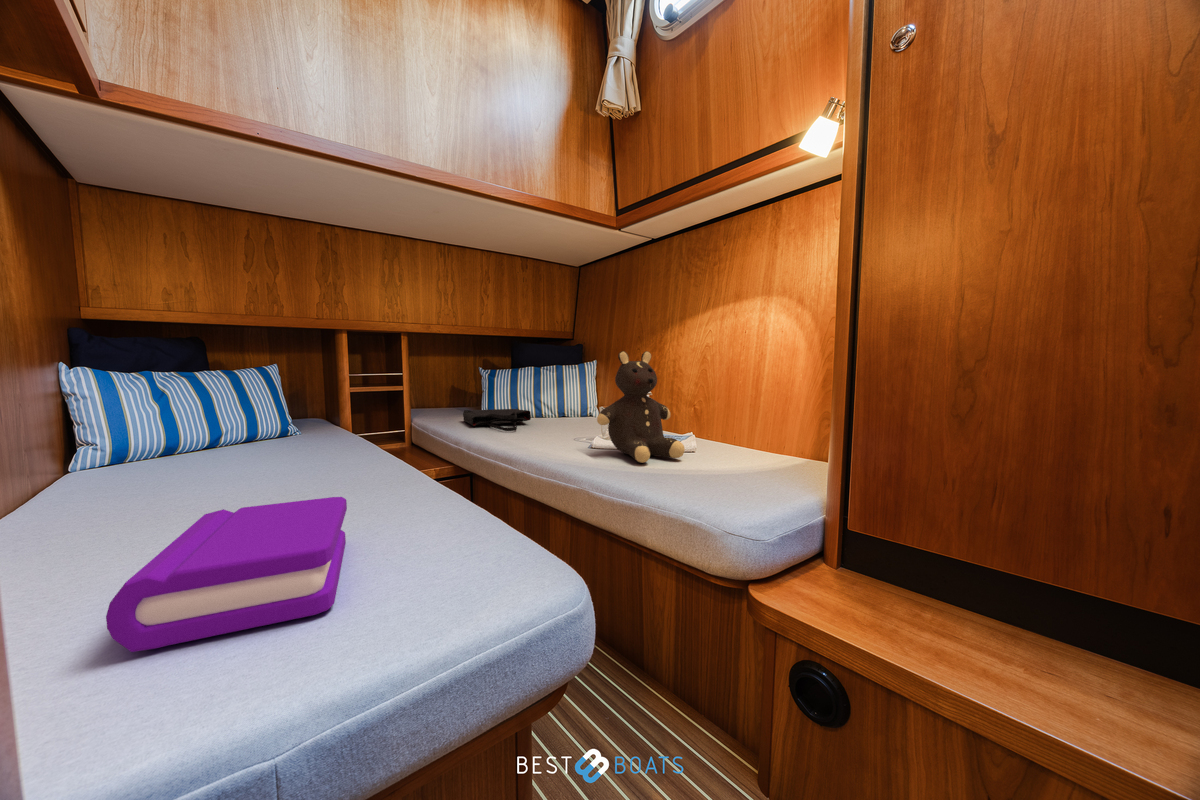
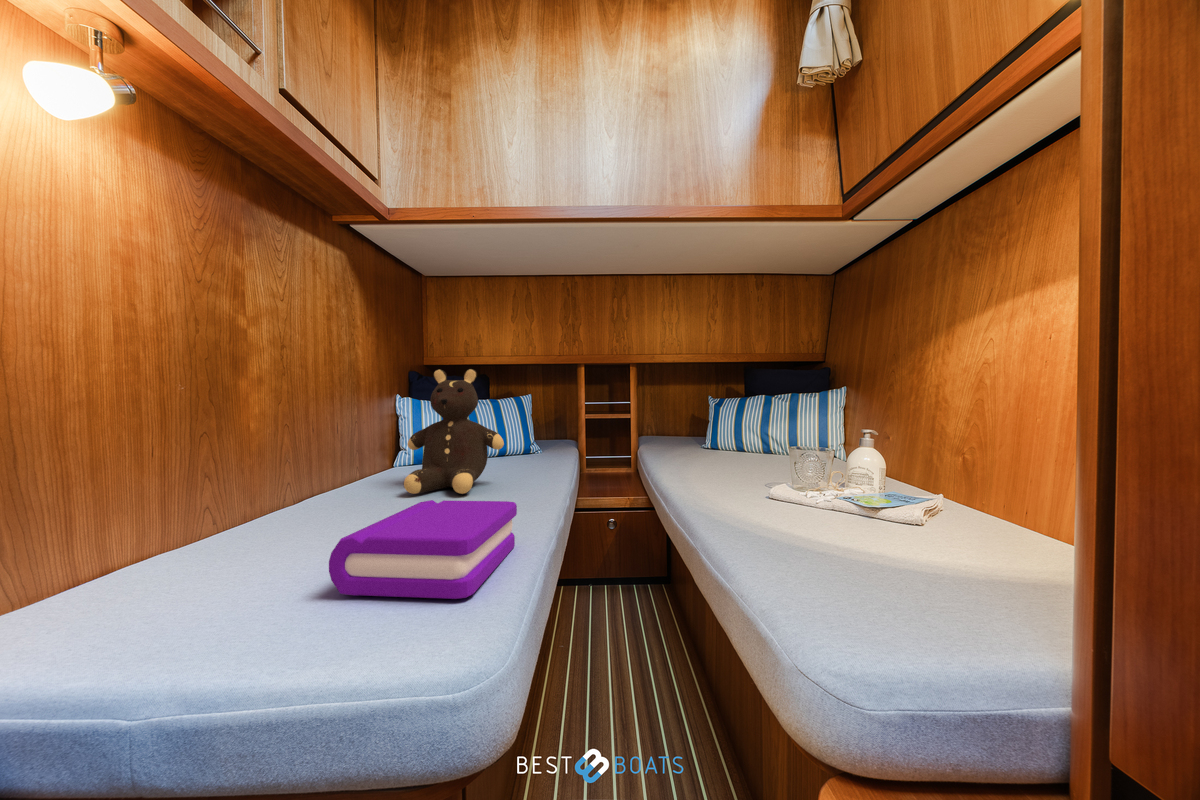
teddy bear: present [597,351,685,463] -> present [404,369,504,494]
tote bag: present [463,409,531,431] -> none [682,440,754,465]

